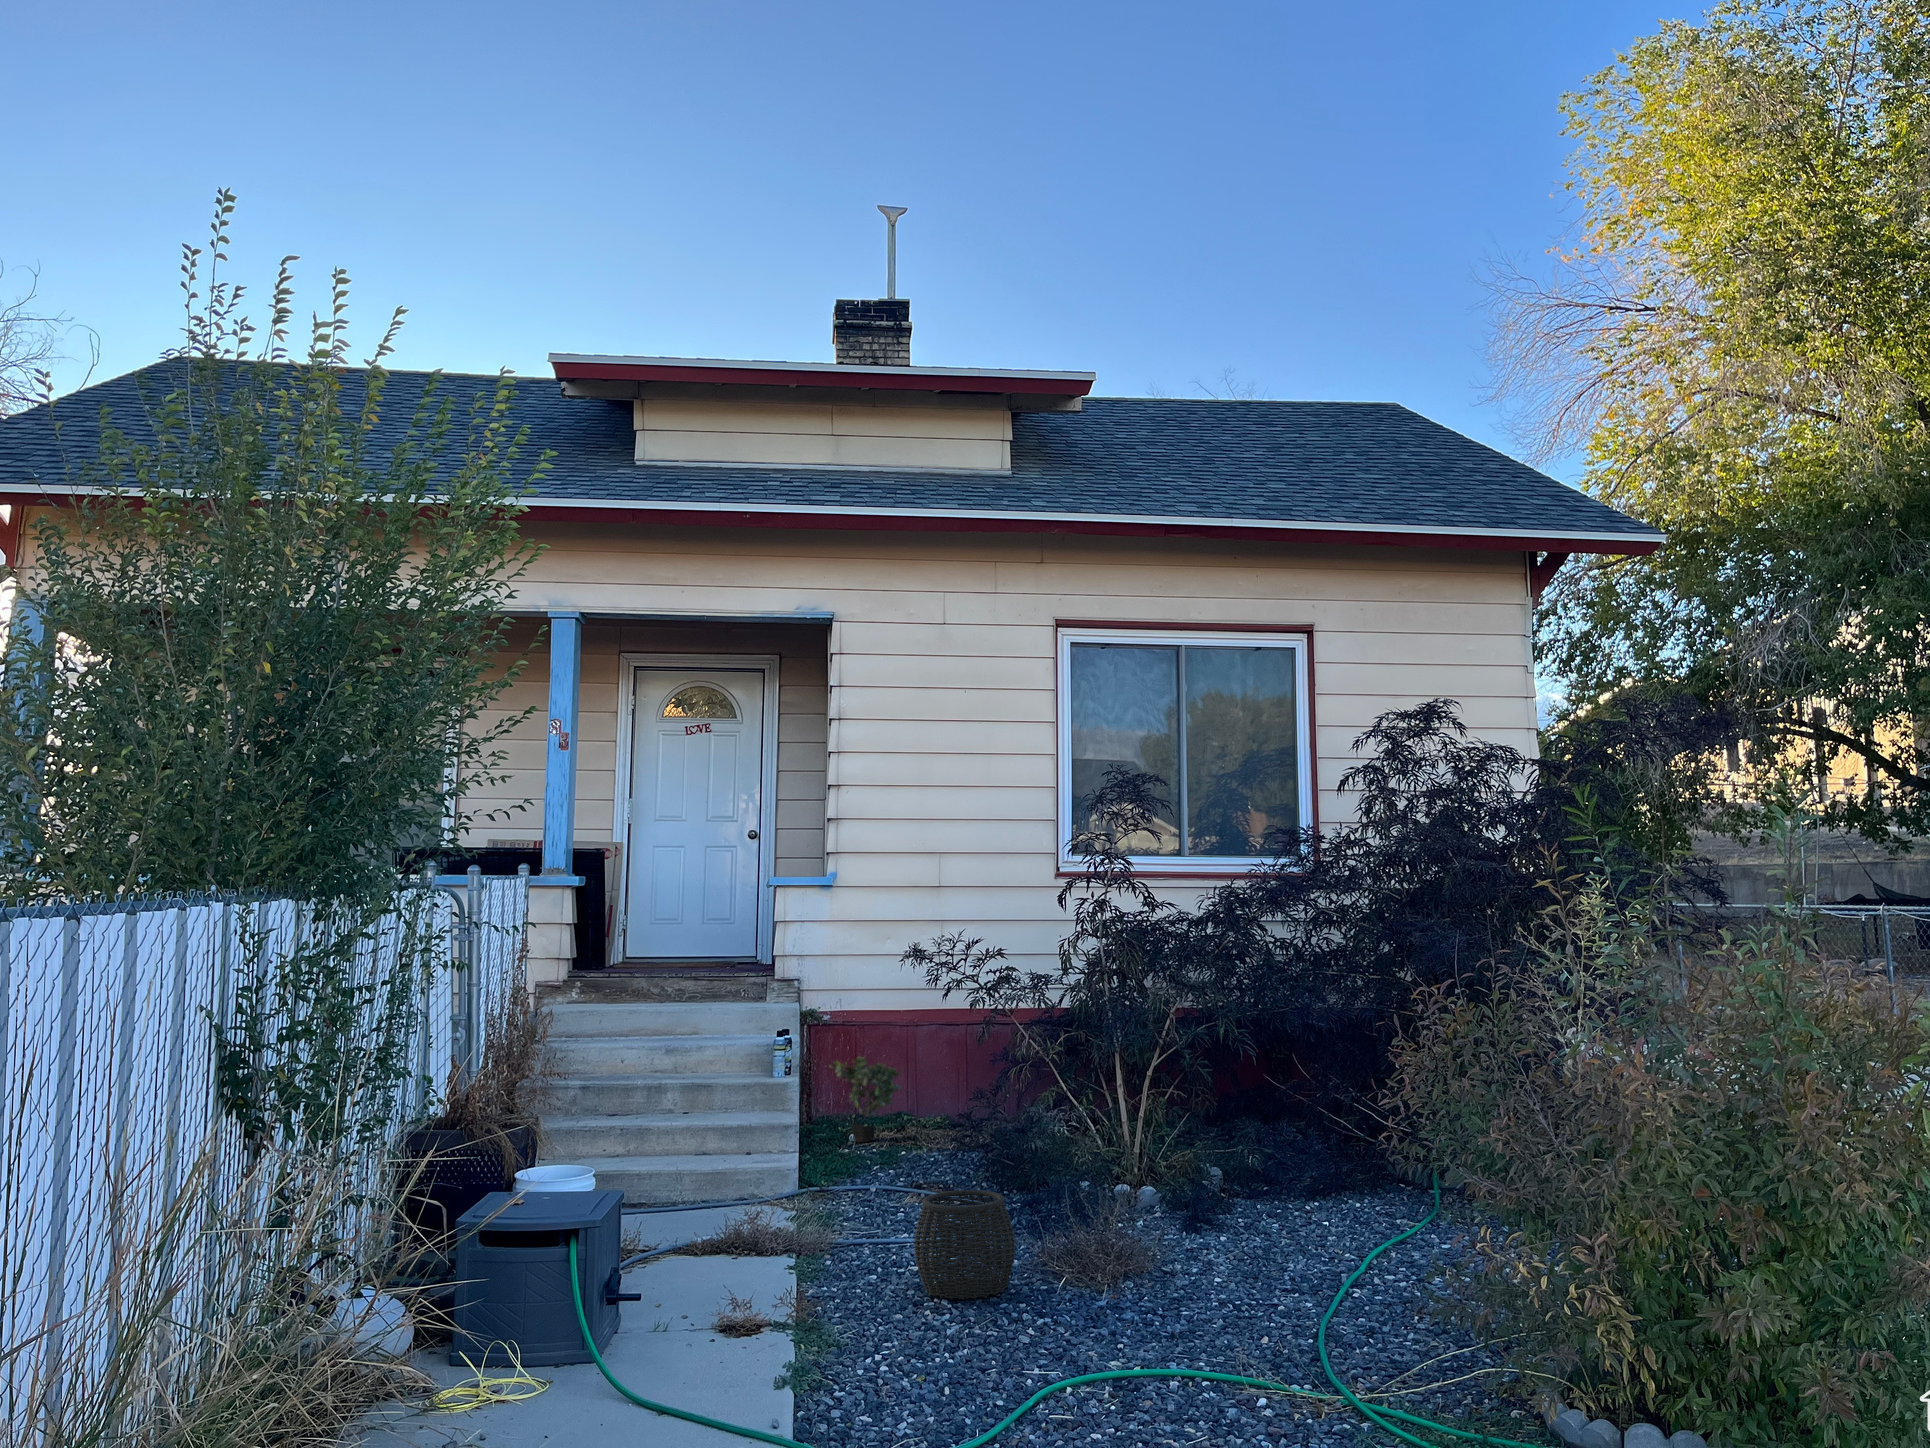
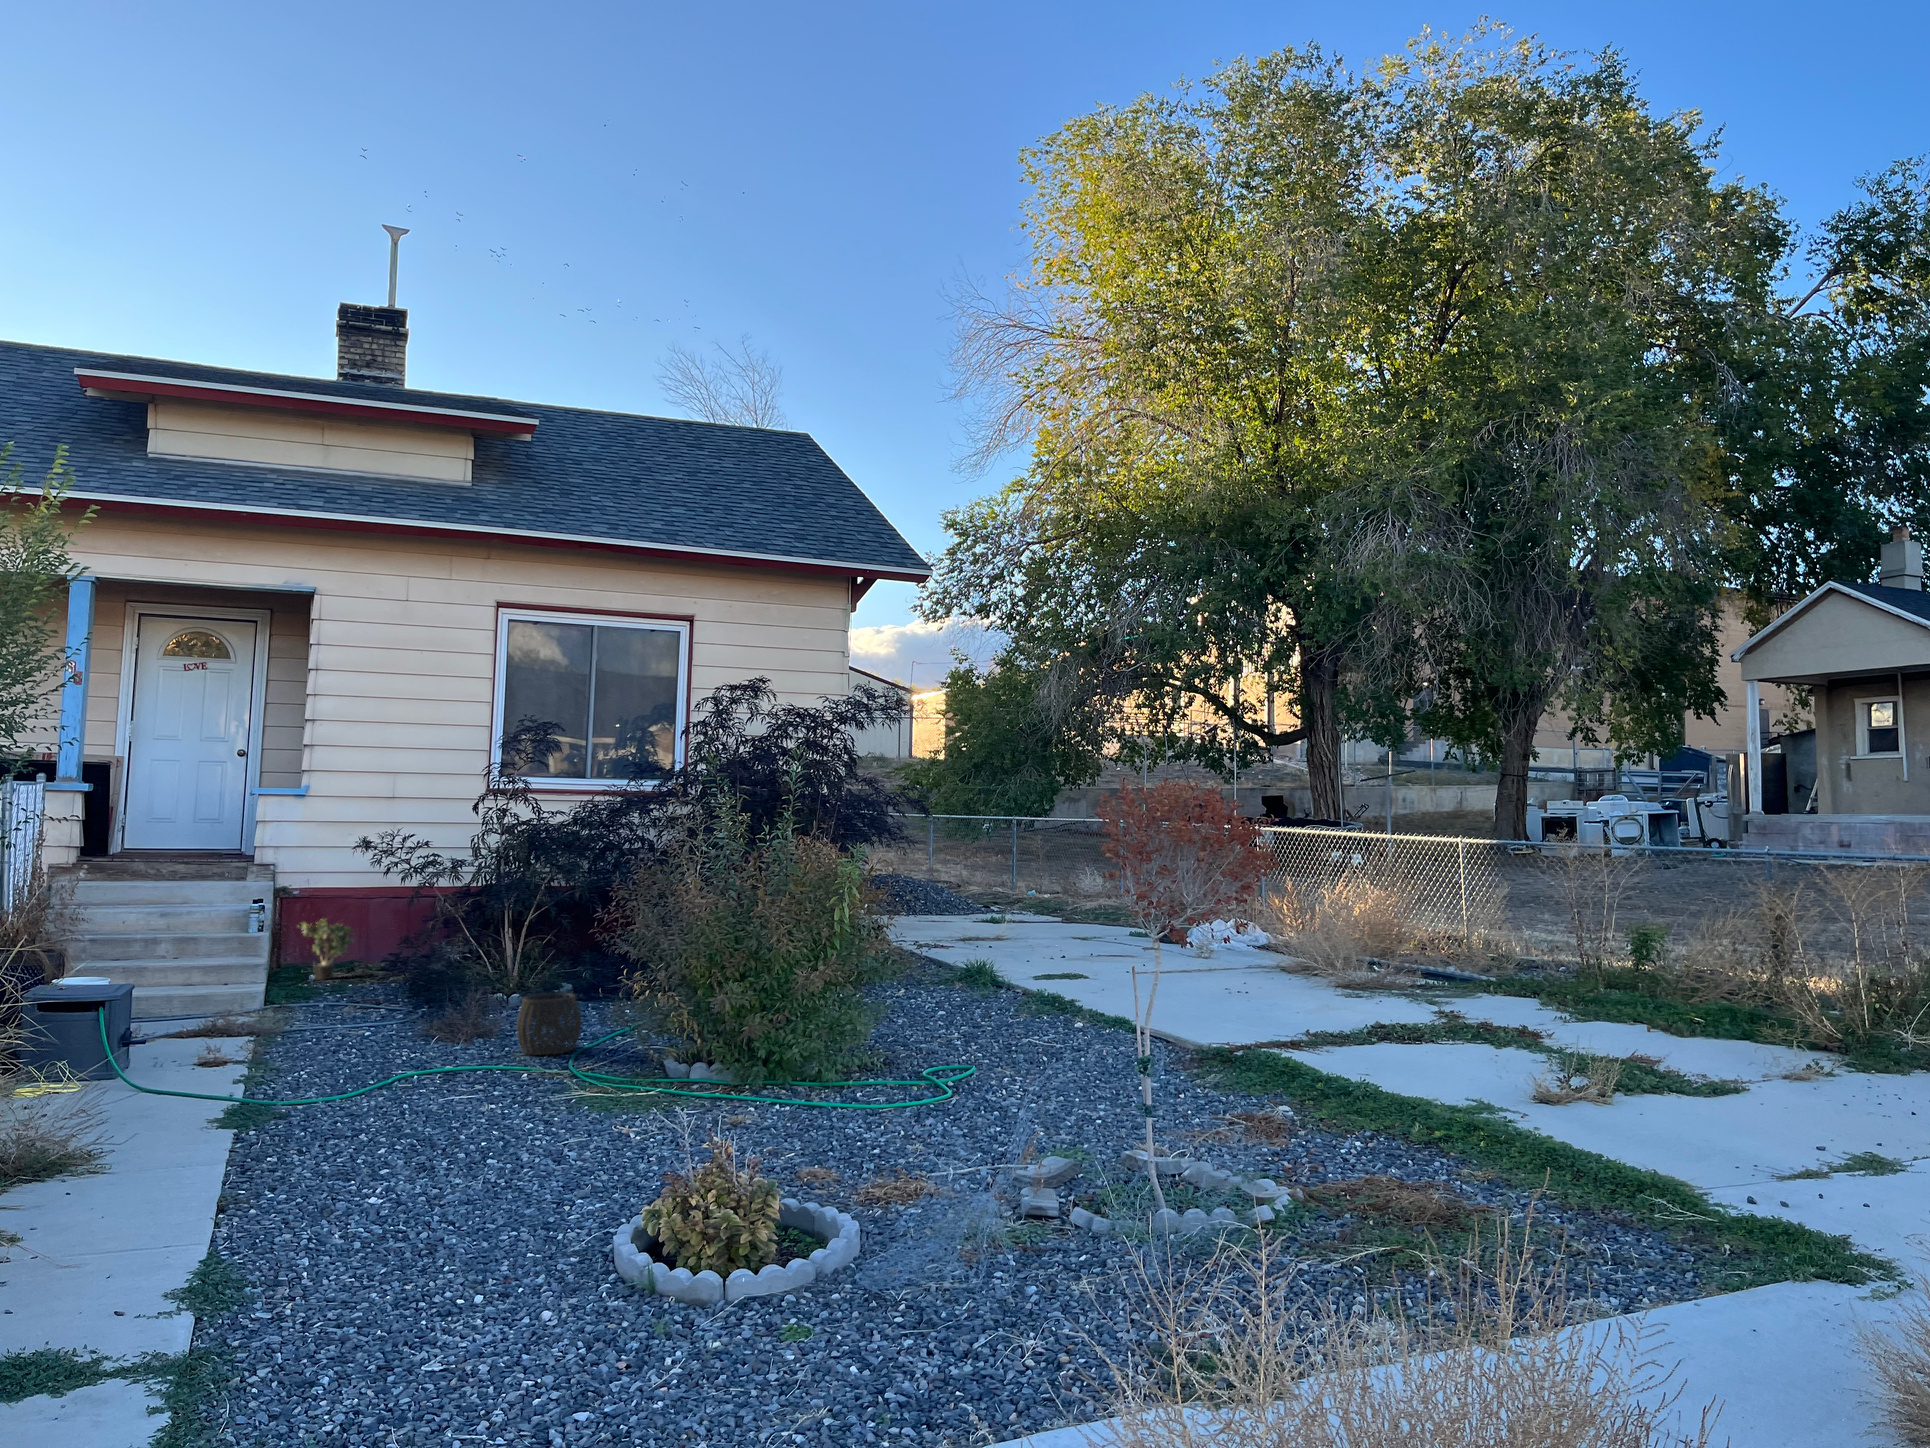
woven basket: present [914,1190,1016,1300] -> present [516,993,581,1055]

